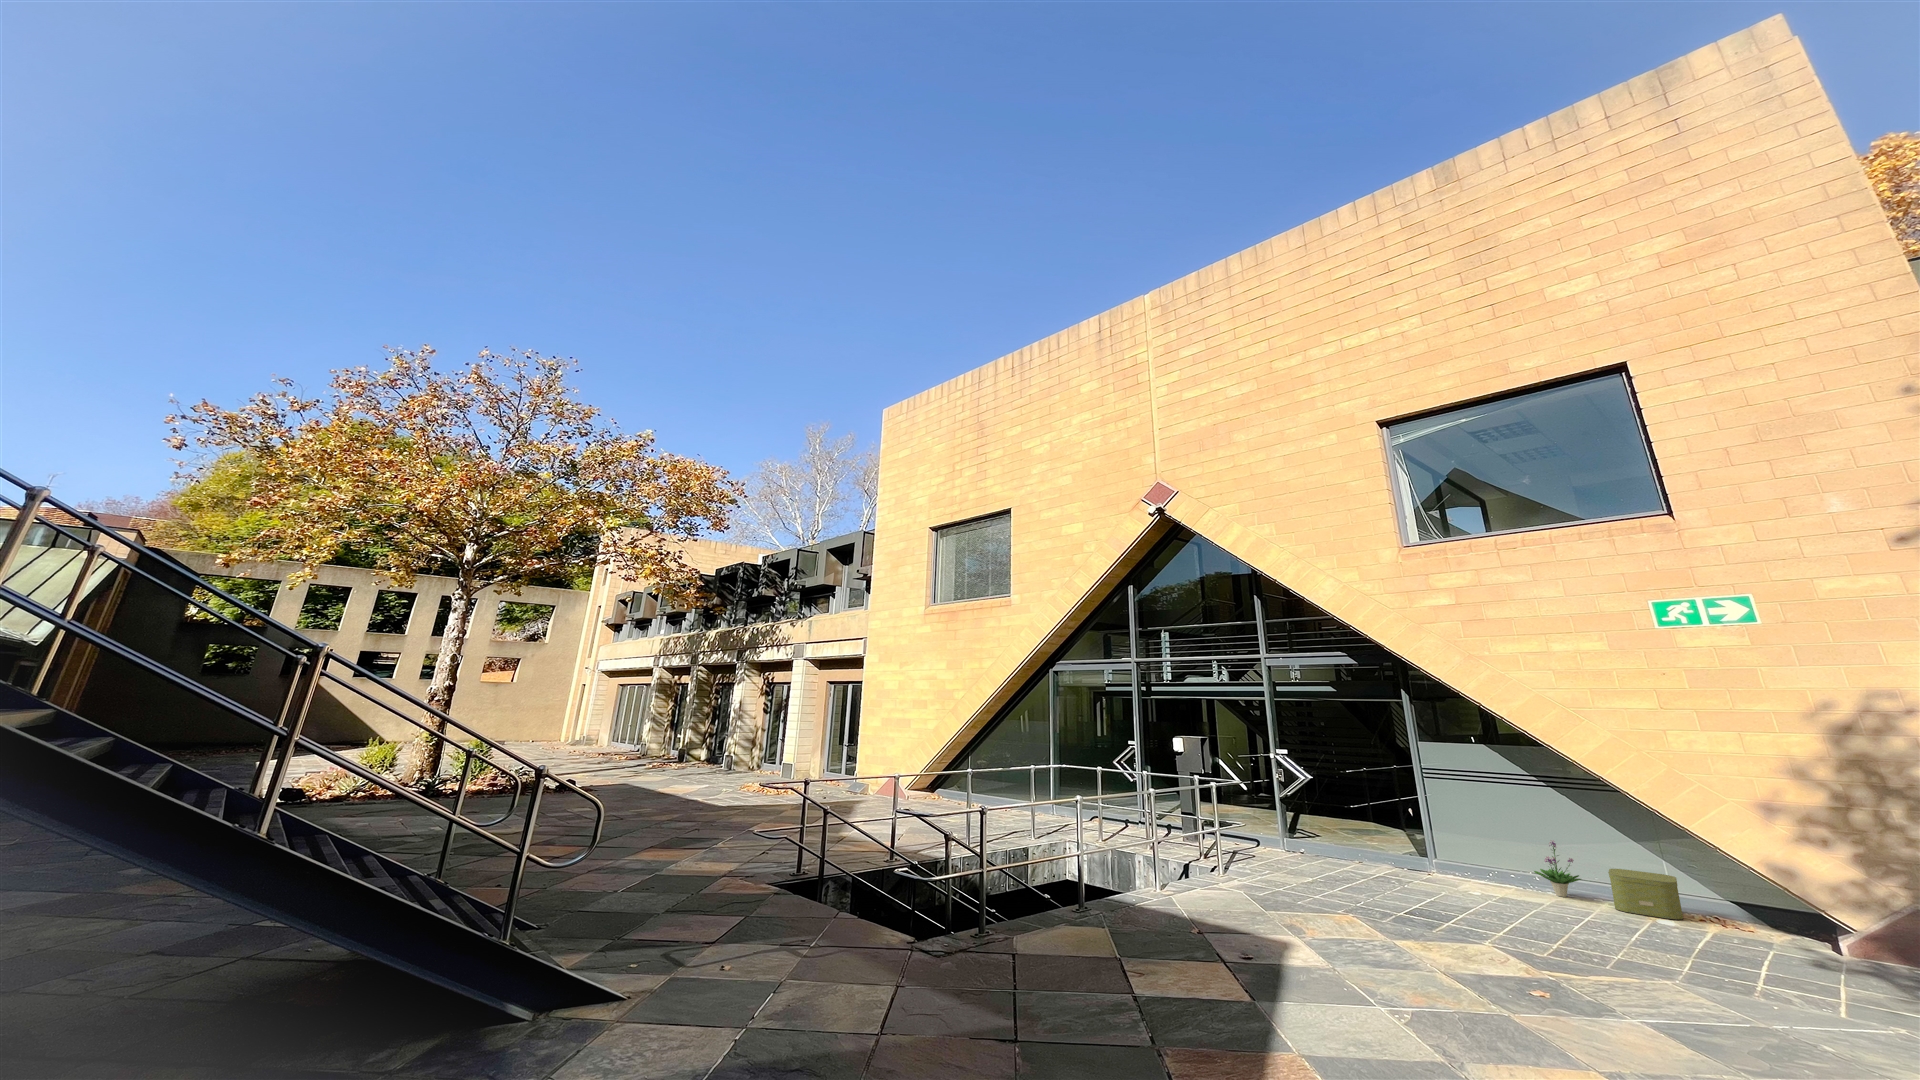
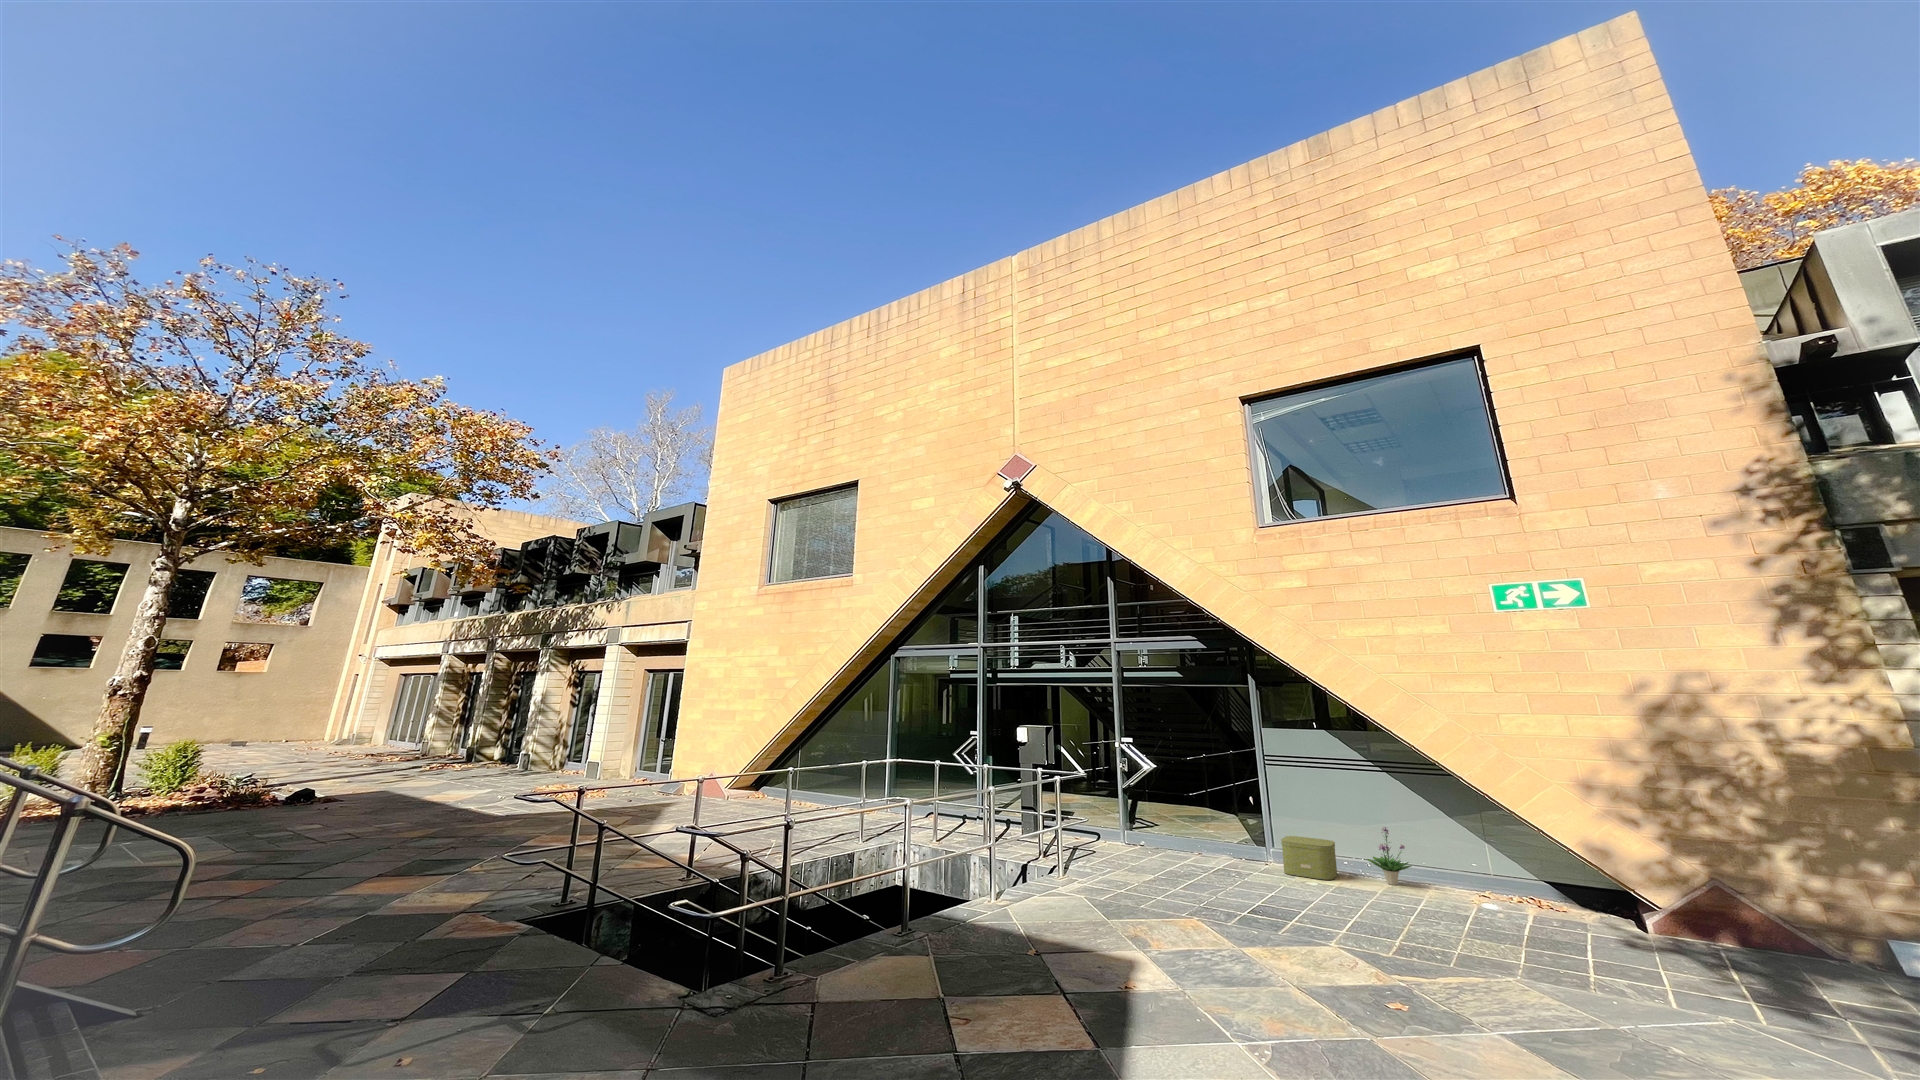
storage box: present [1608,869,1683,919] -> present [1281,836,1337,880]

